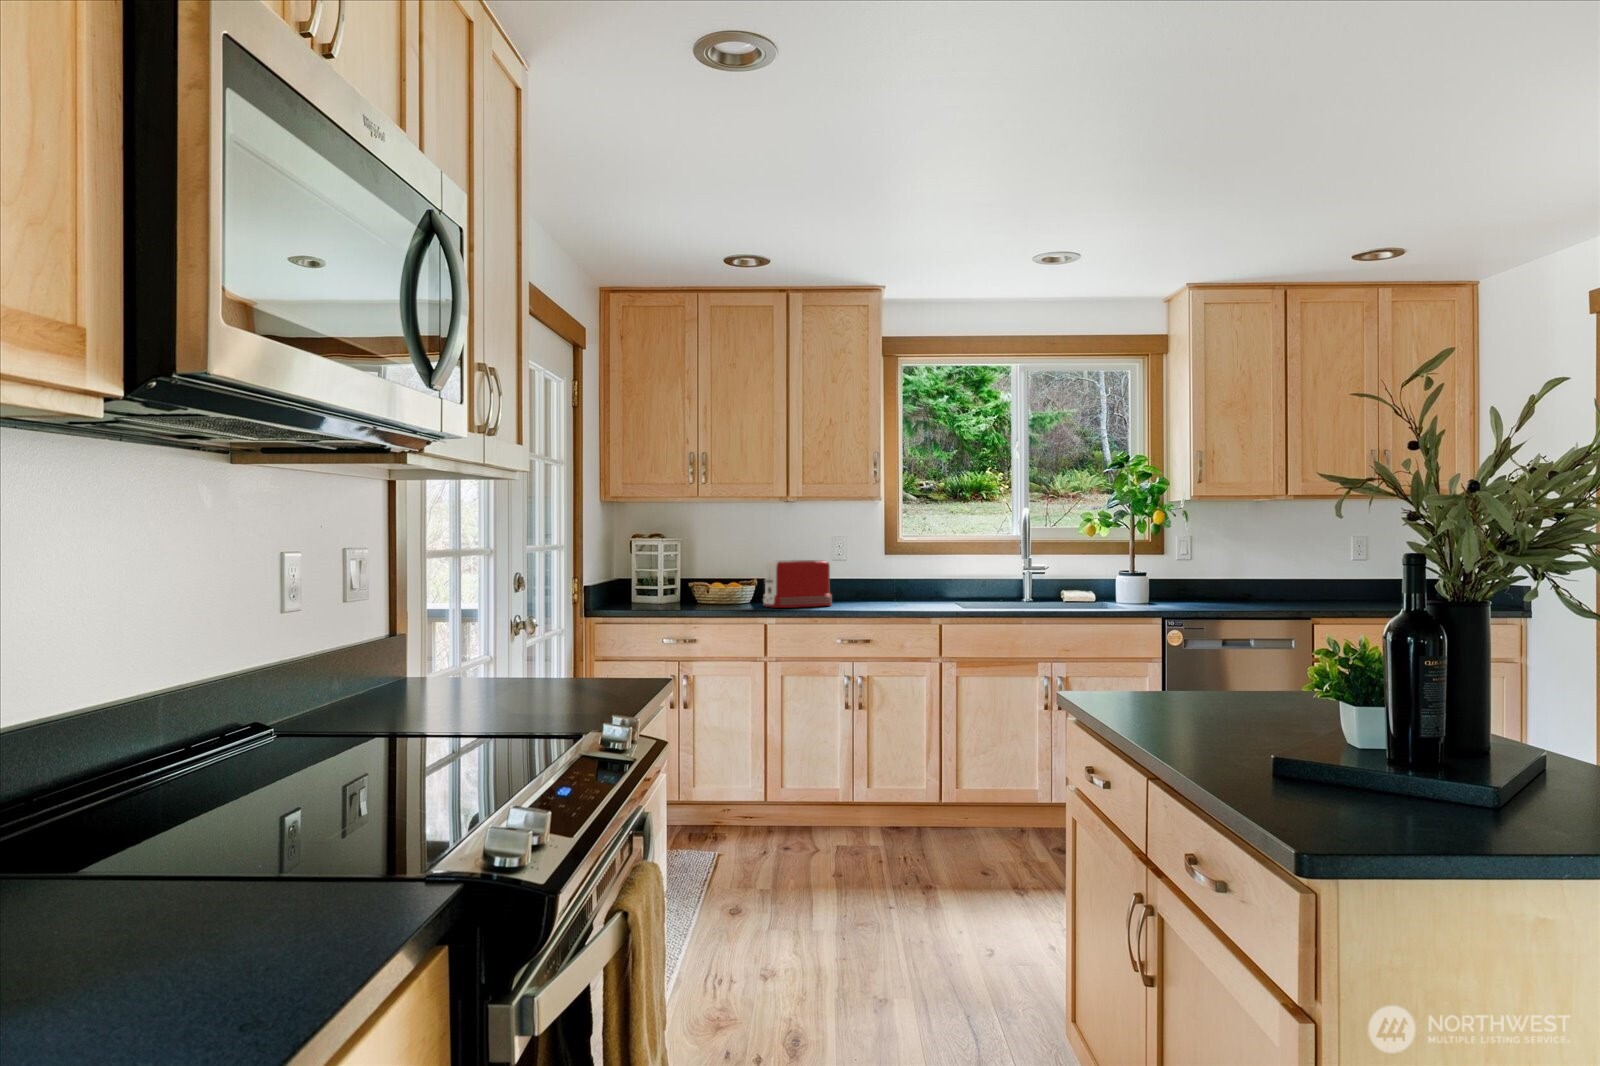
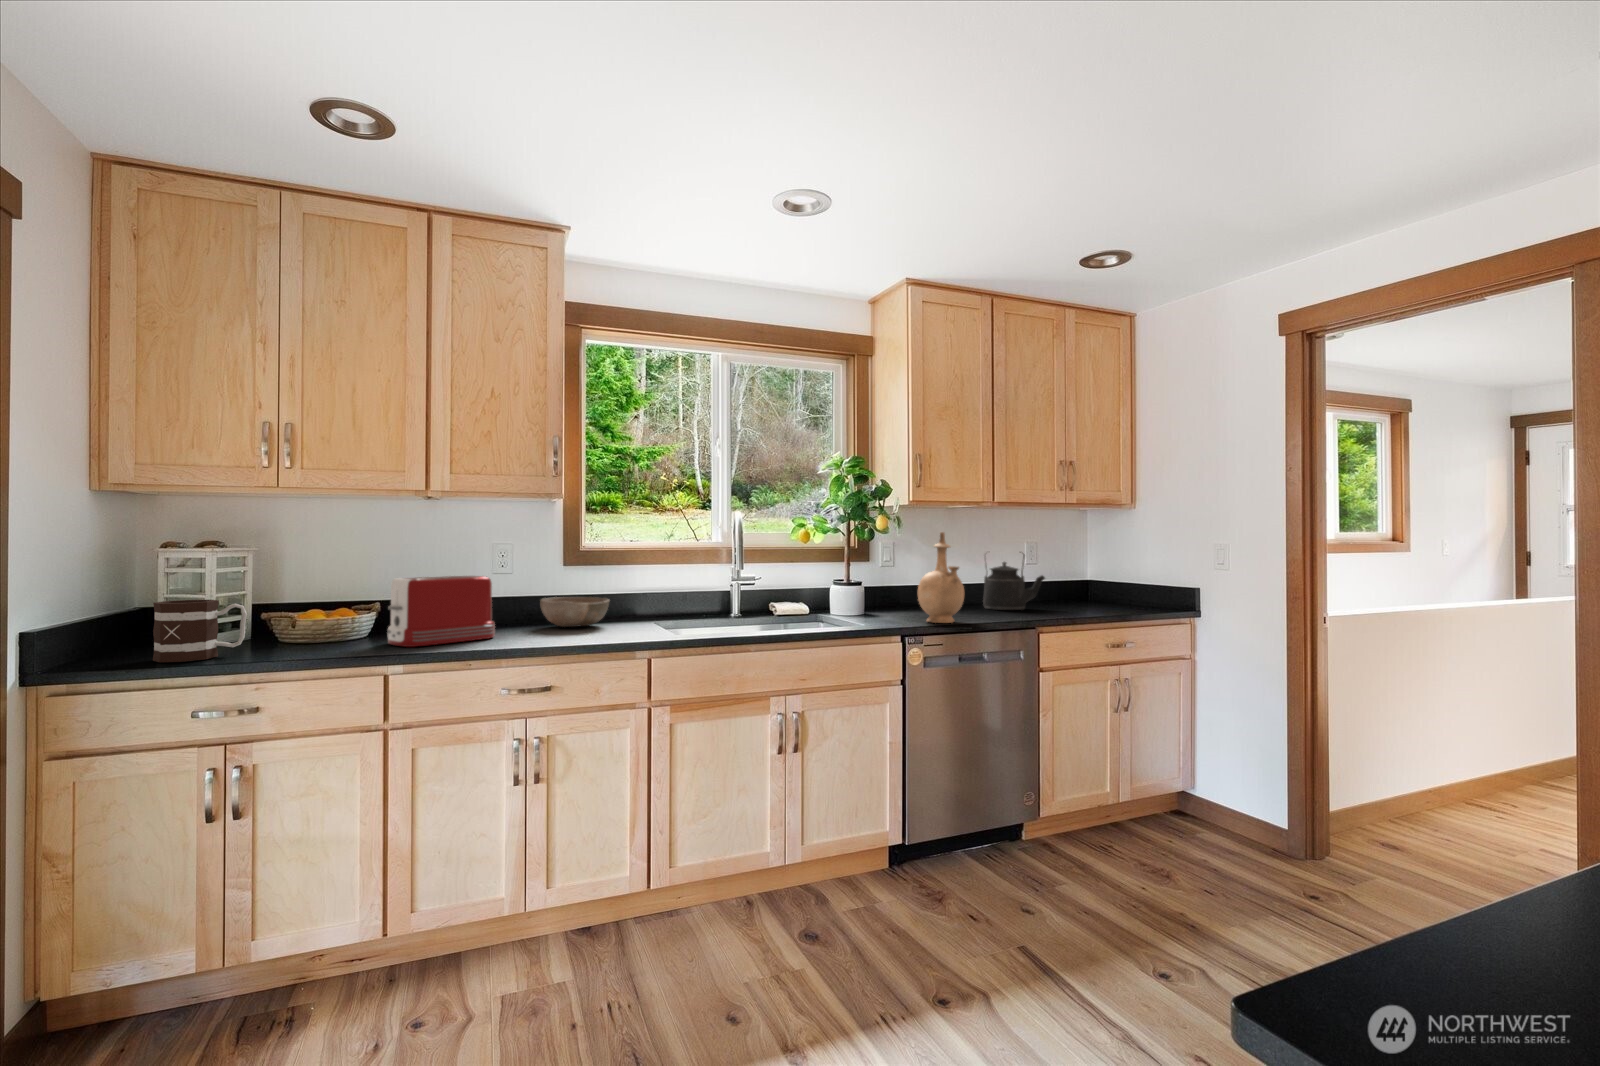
vase: none [1190,528,1236,611] -> present [918,532,964,623]
kettle: none [1286,546,1355,605] -> present [983,552,1045,610]
mug: none [638,572,685,609] -> present [153,600,247,662]
bowl: none [864,579,917,601] -> present [540,597,609,627]

